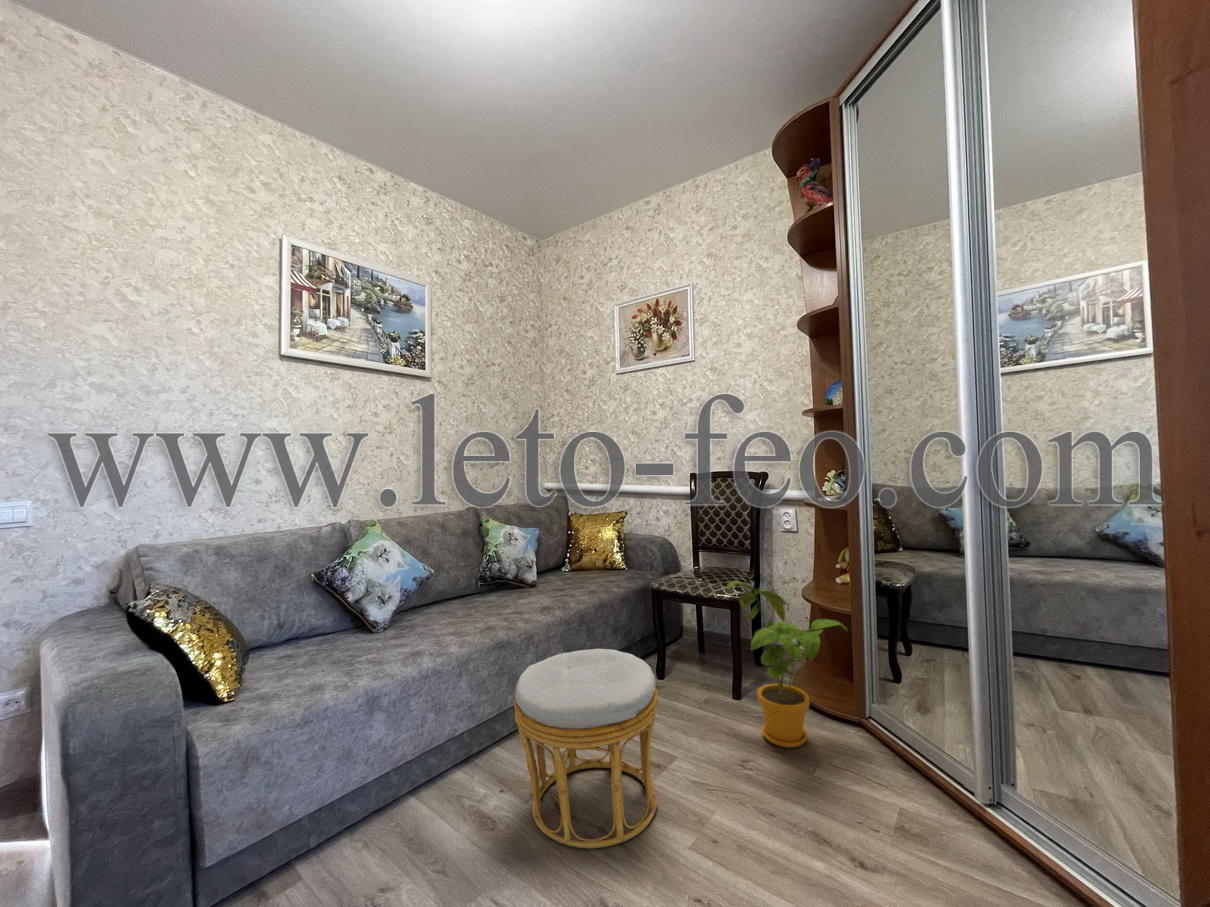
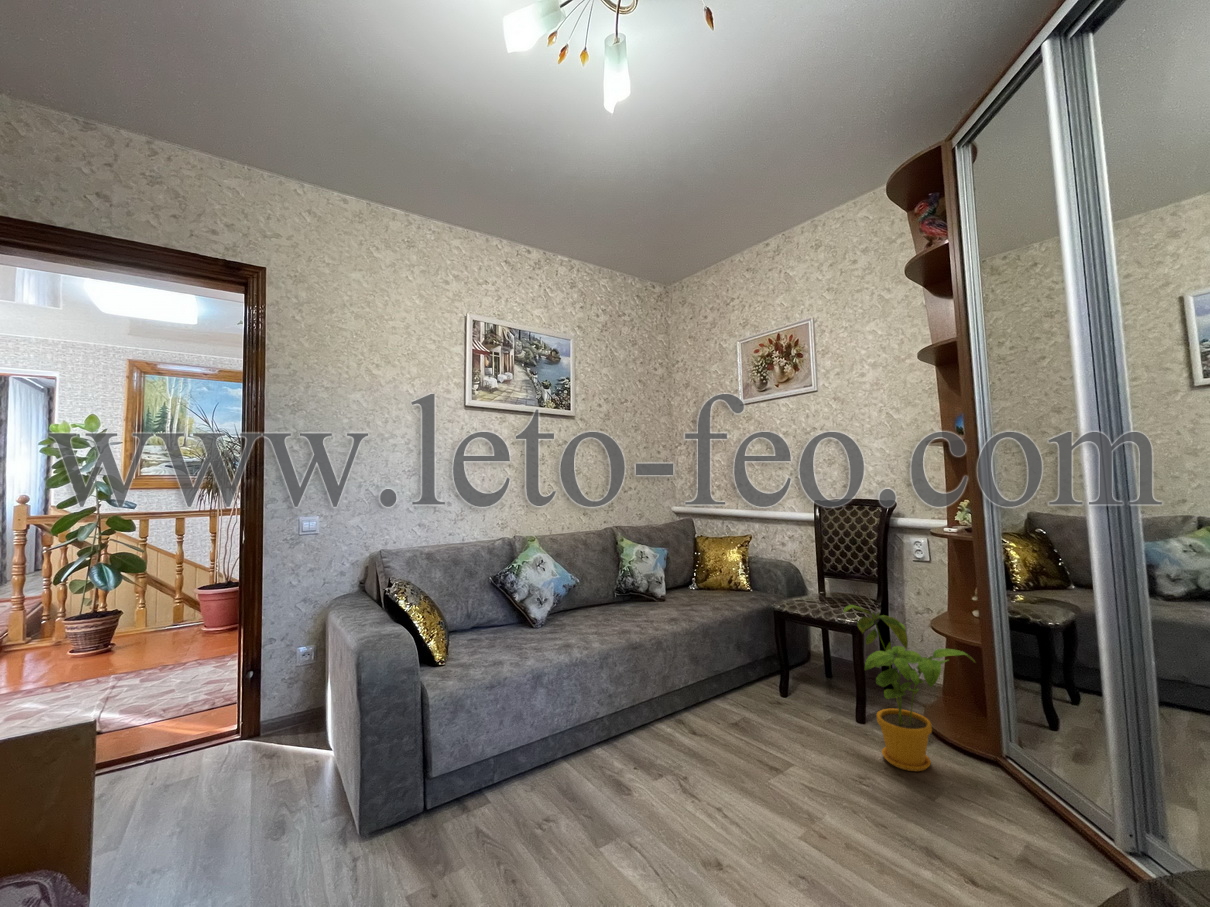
ottoman: present [514,649,658,848] -> none [645,655,771,820]

